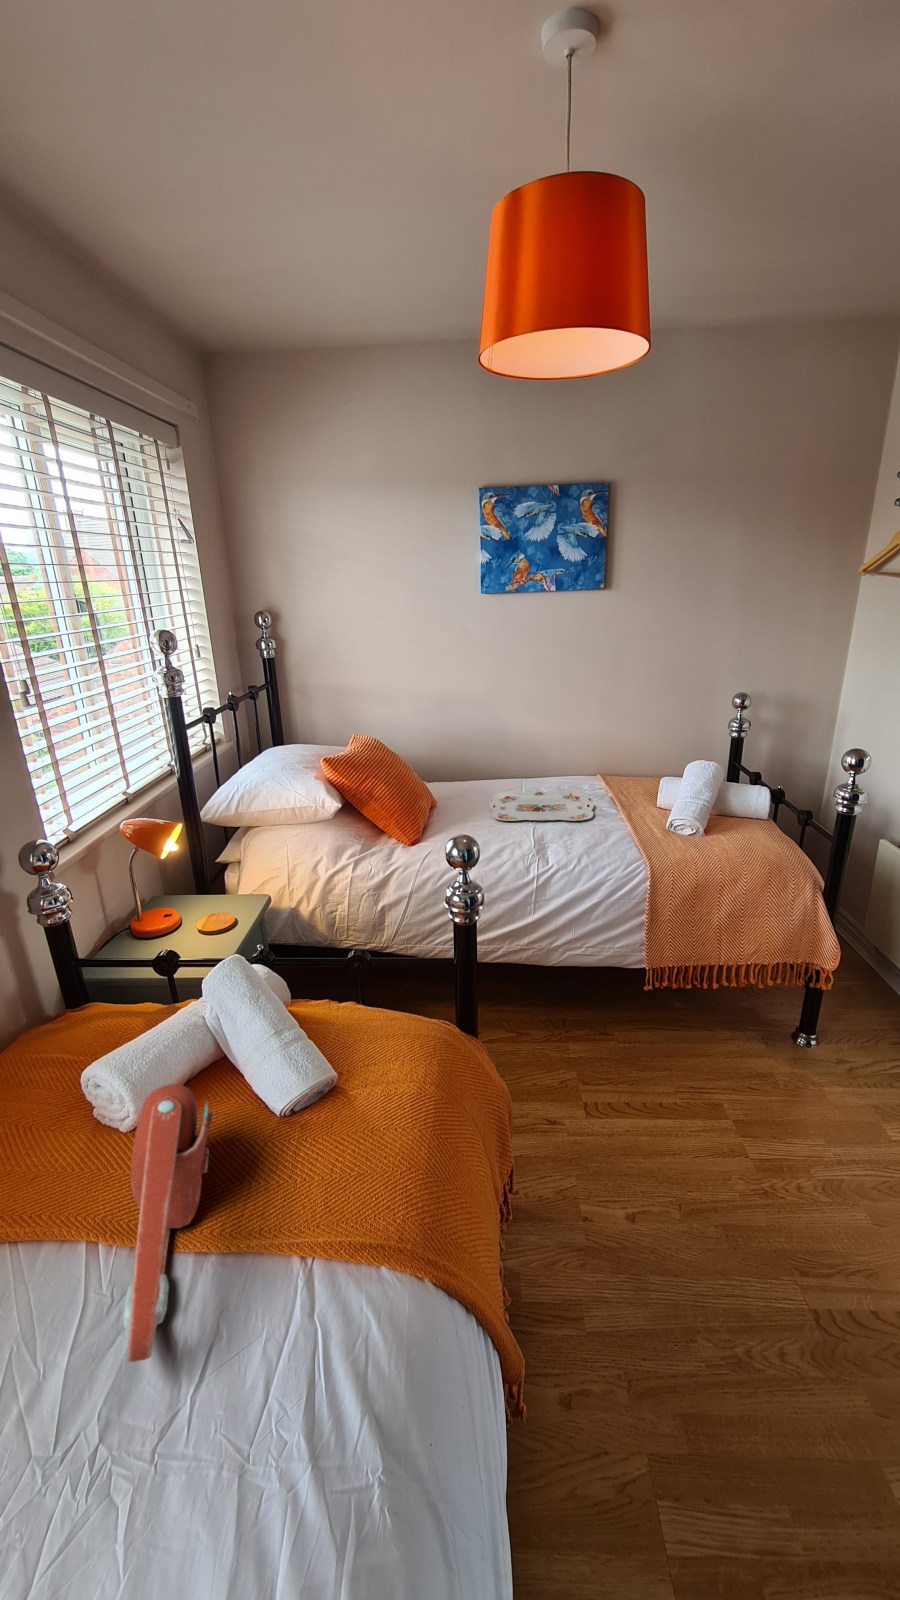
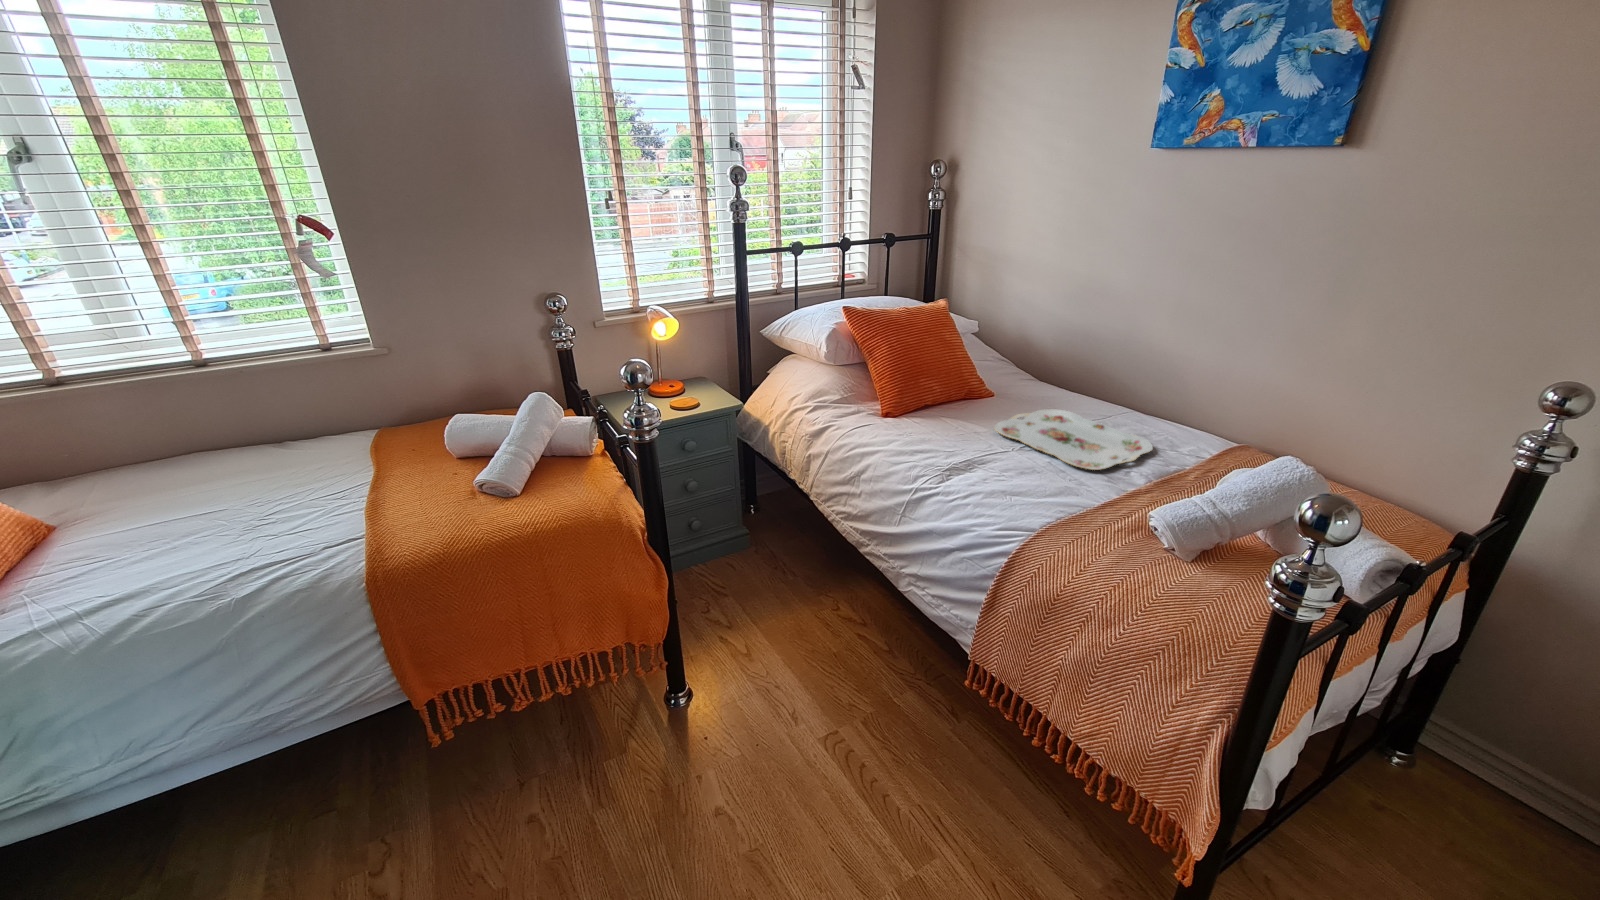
handbag: present [123,1084,213,1362] -> none [257,434,440,532]

